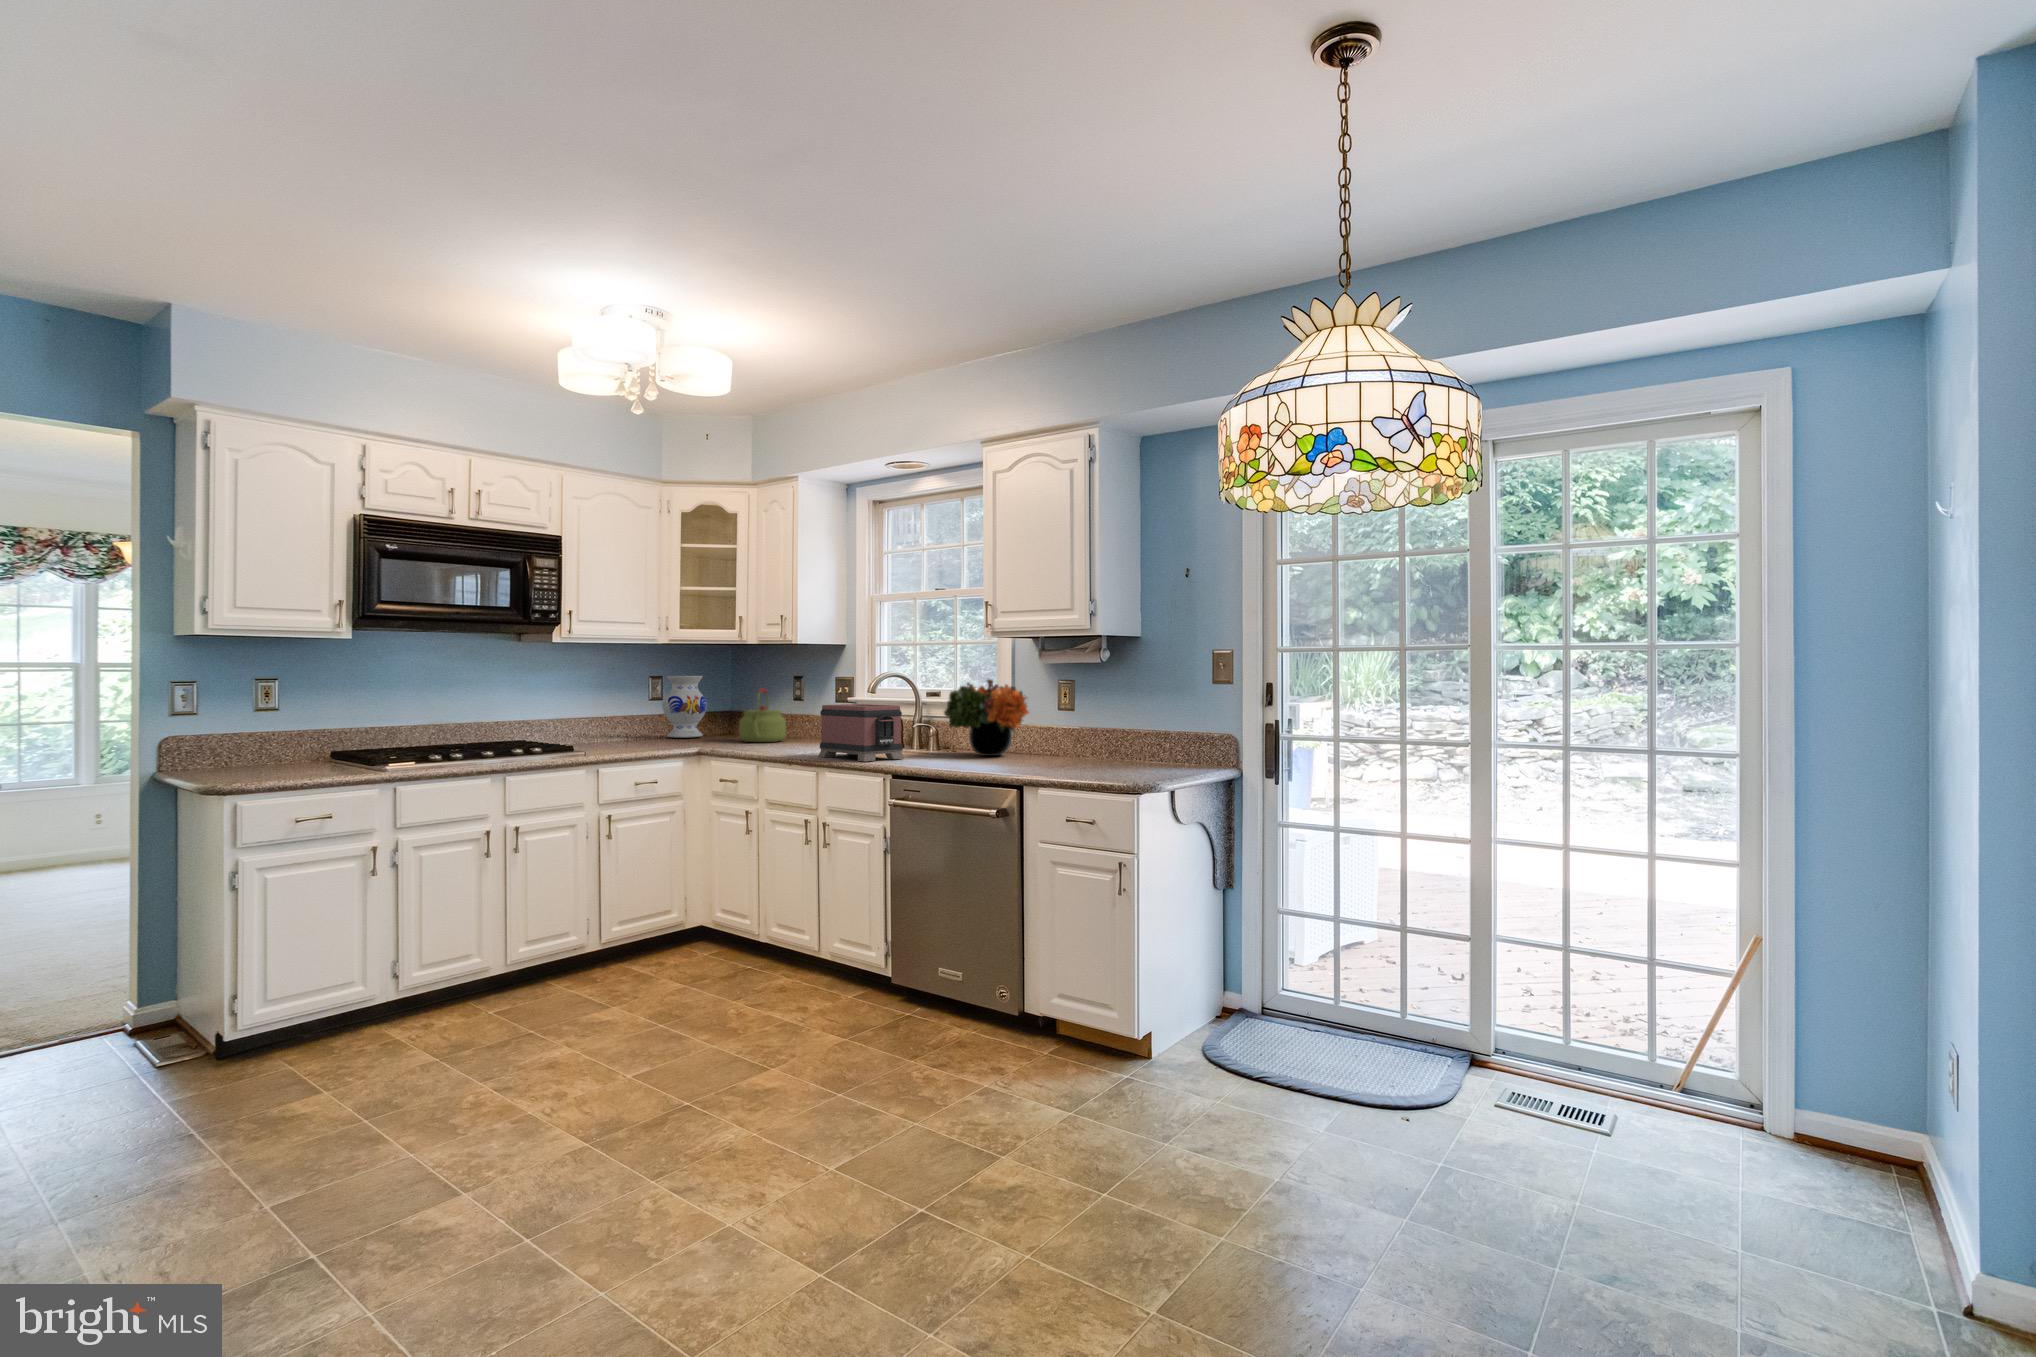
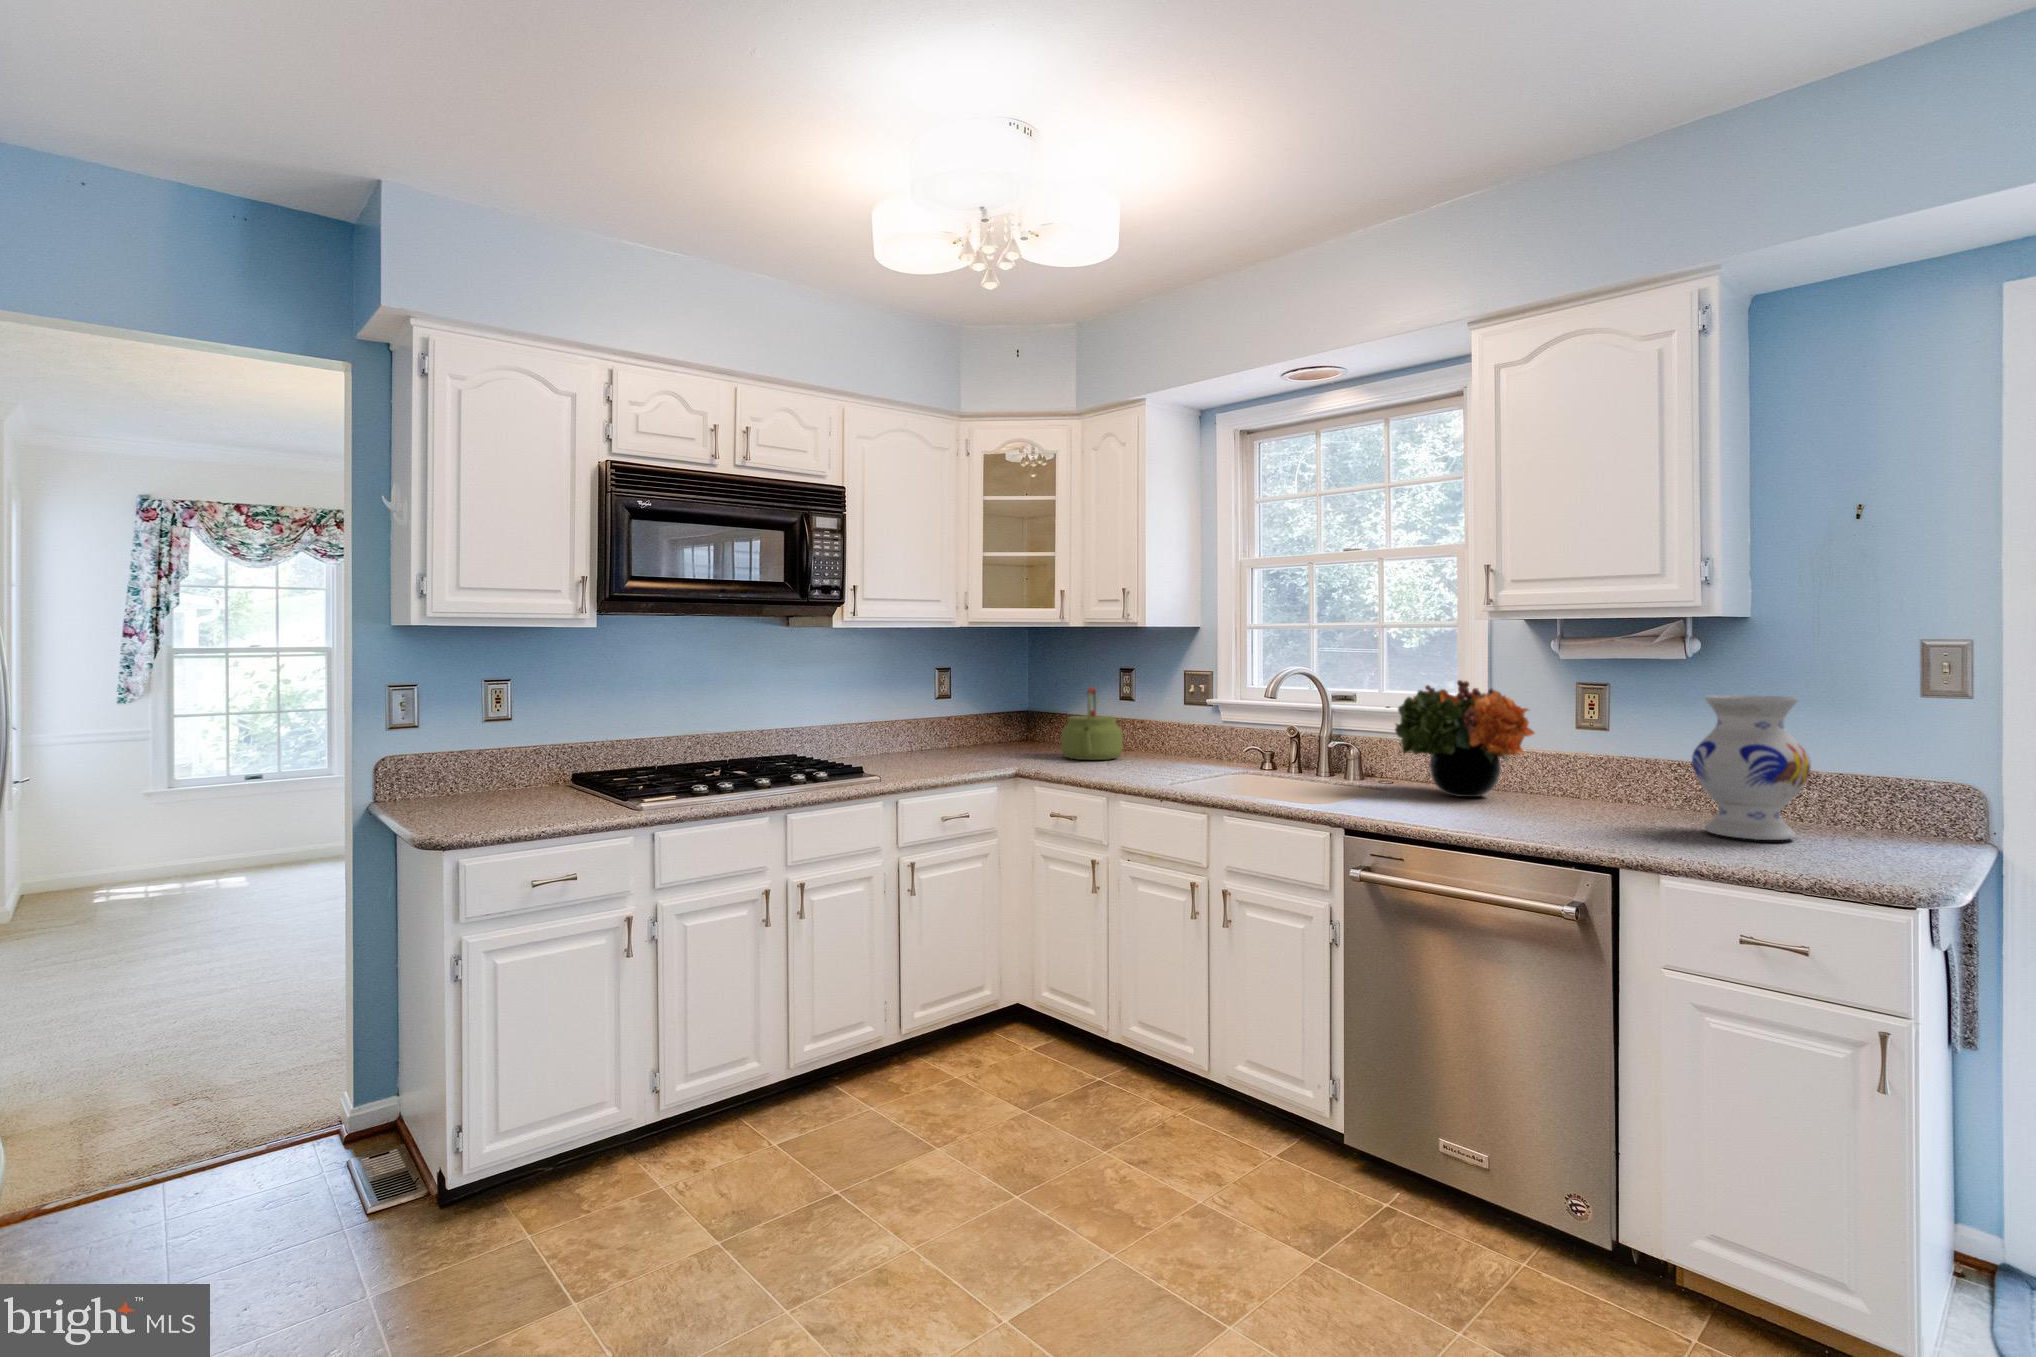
vase: present [662,676,707,738] -> present [1692,695,1811,840]
toaster: present [818,704,904,761] -> none [1206,716,1345,807]

